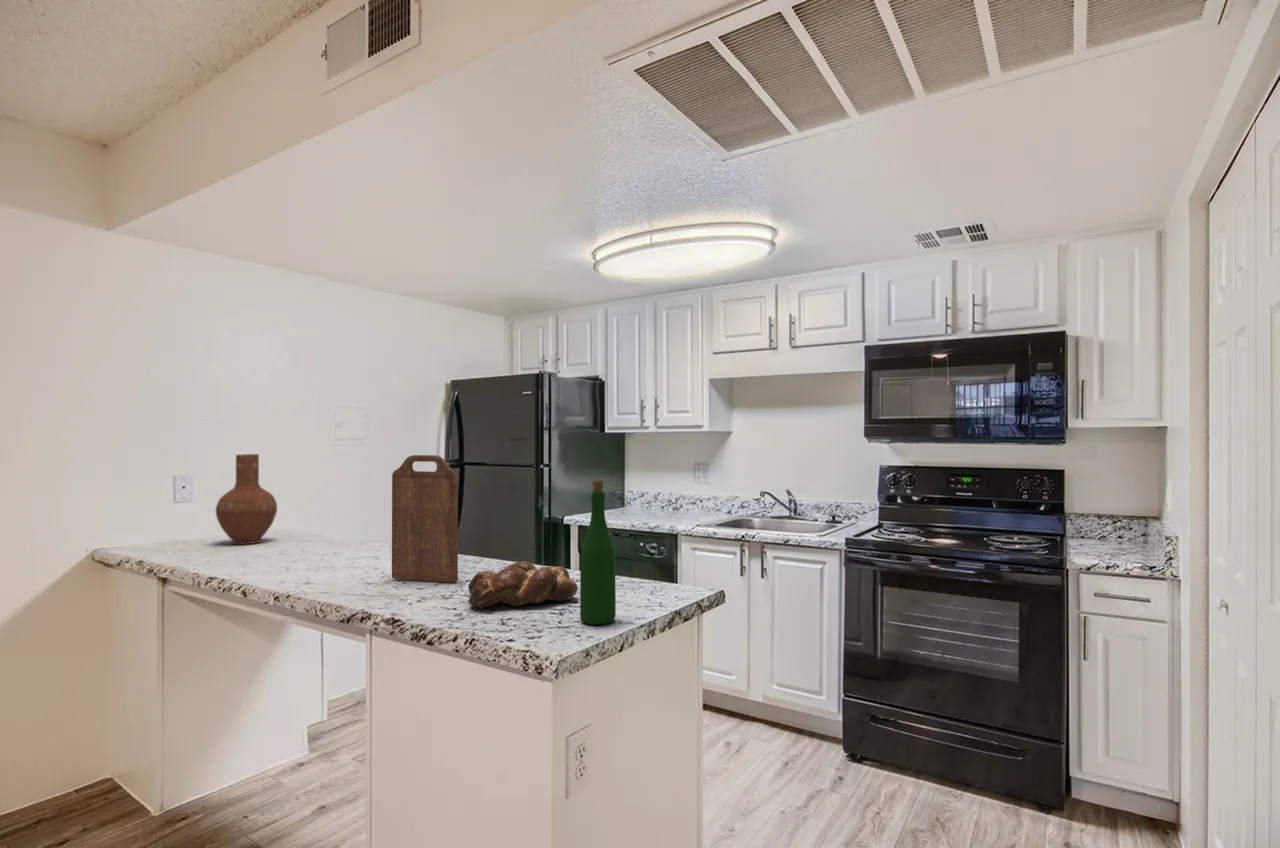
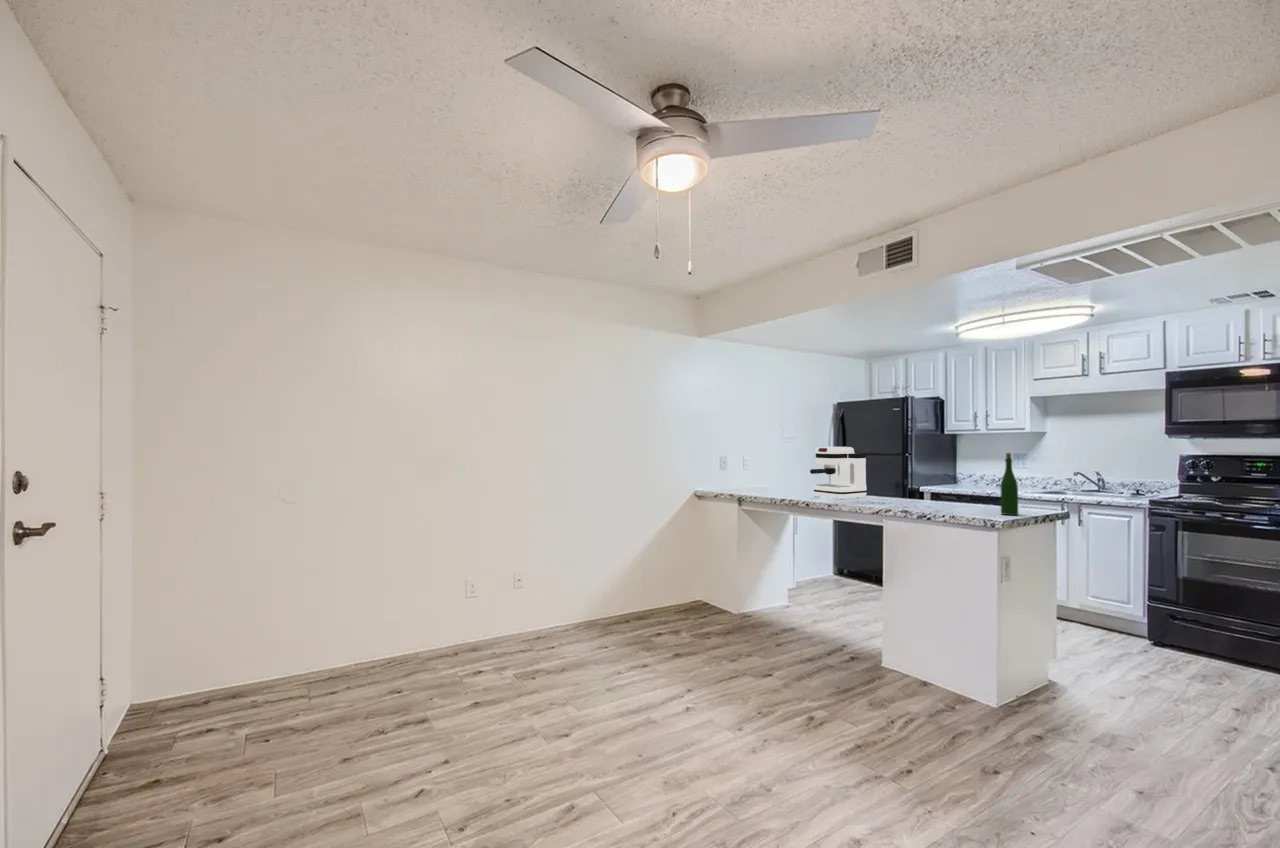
vase: present [216,454,277,544] -> none [748,444,775,489]
cutting board: present [392,455,458,583] -> none [877,443,914,504]
coffee maker: none [264,461,396,575] -> present [810,447,867,500]
bread loaf: present [468,561,578,608] -> none [934,491,989,509]

